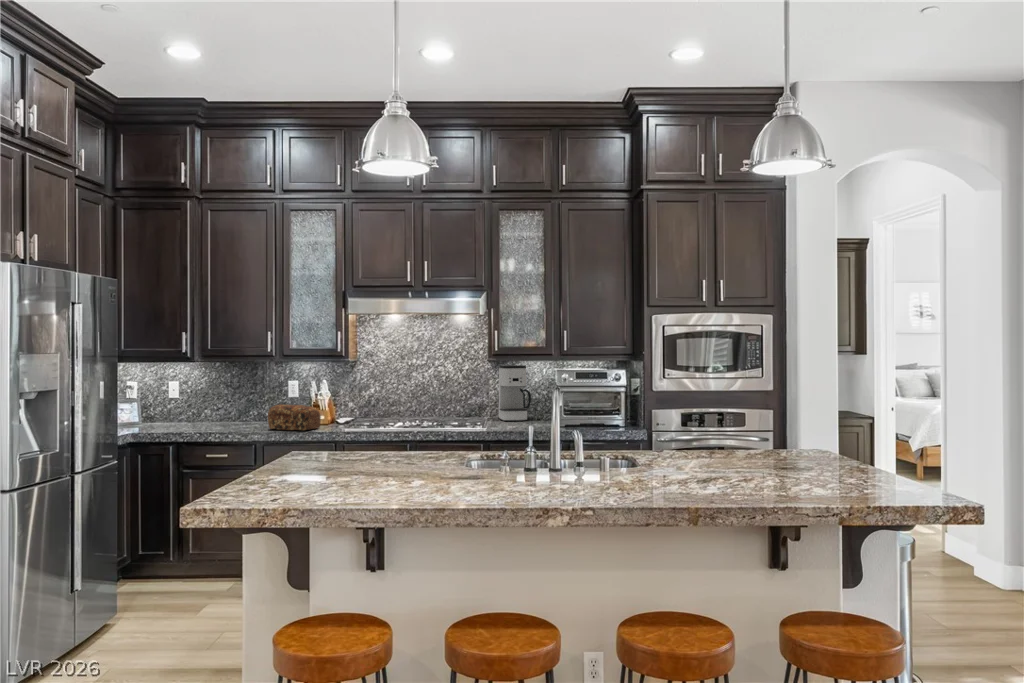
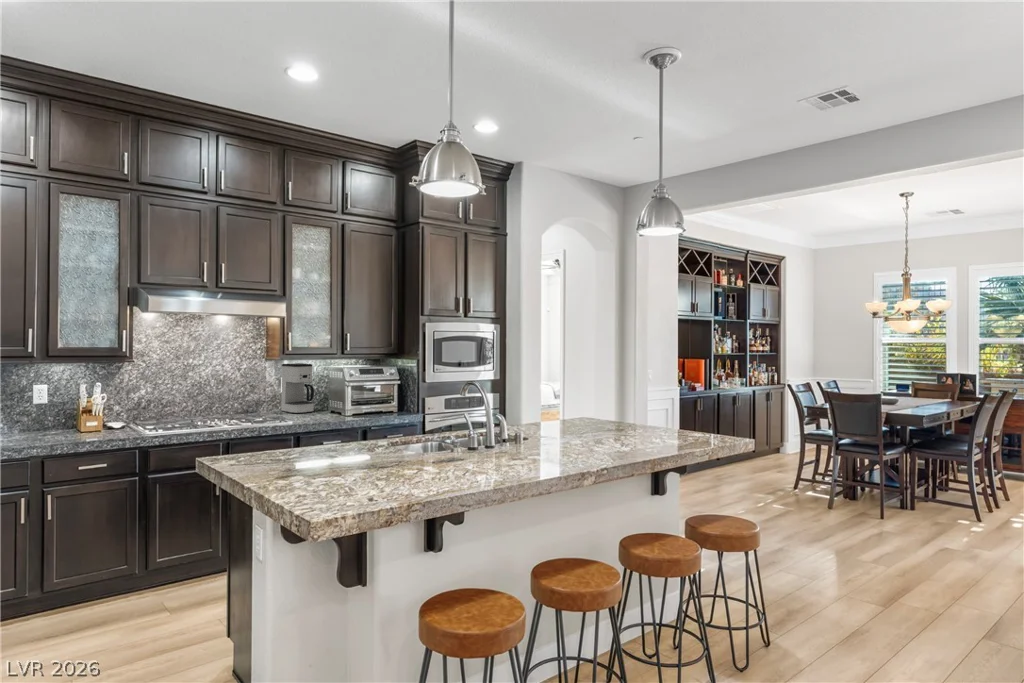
bread loaf: present [268,404,321,430] -> none [45,412,114,442]

